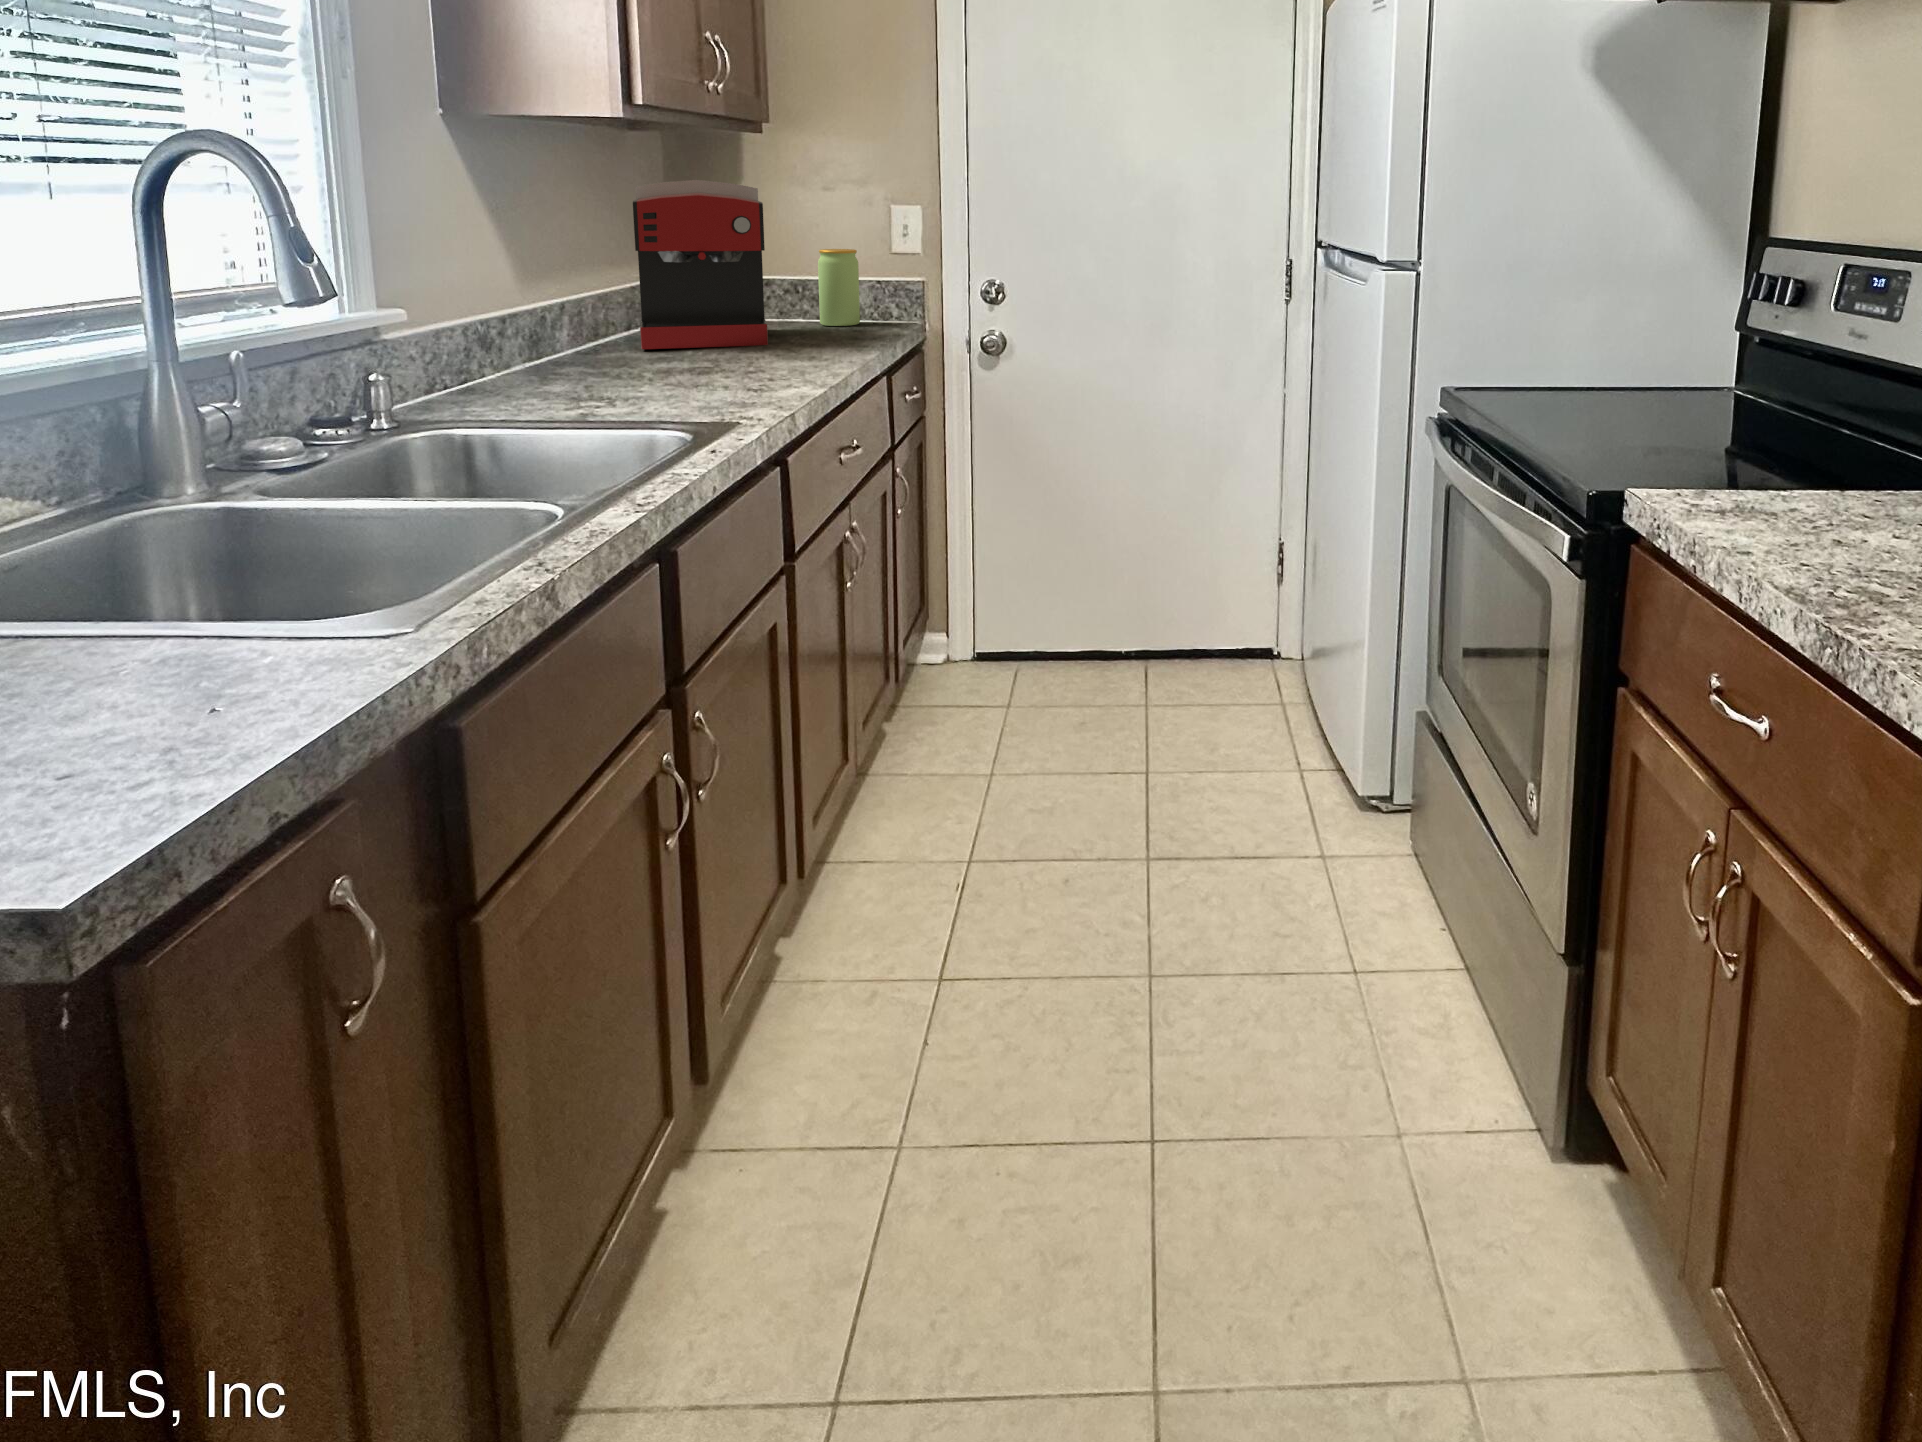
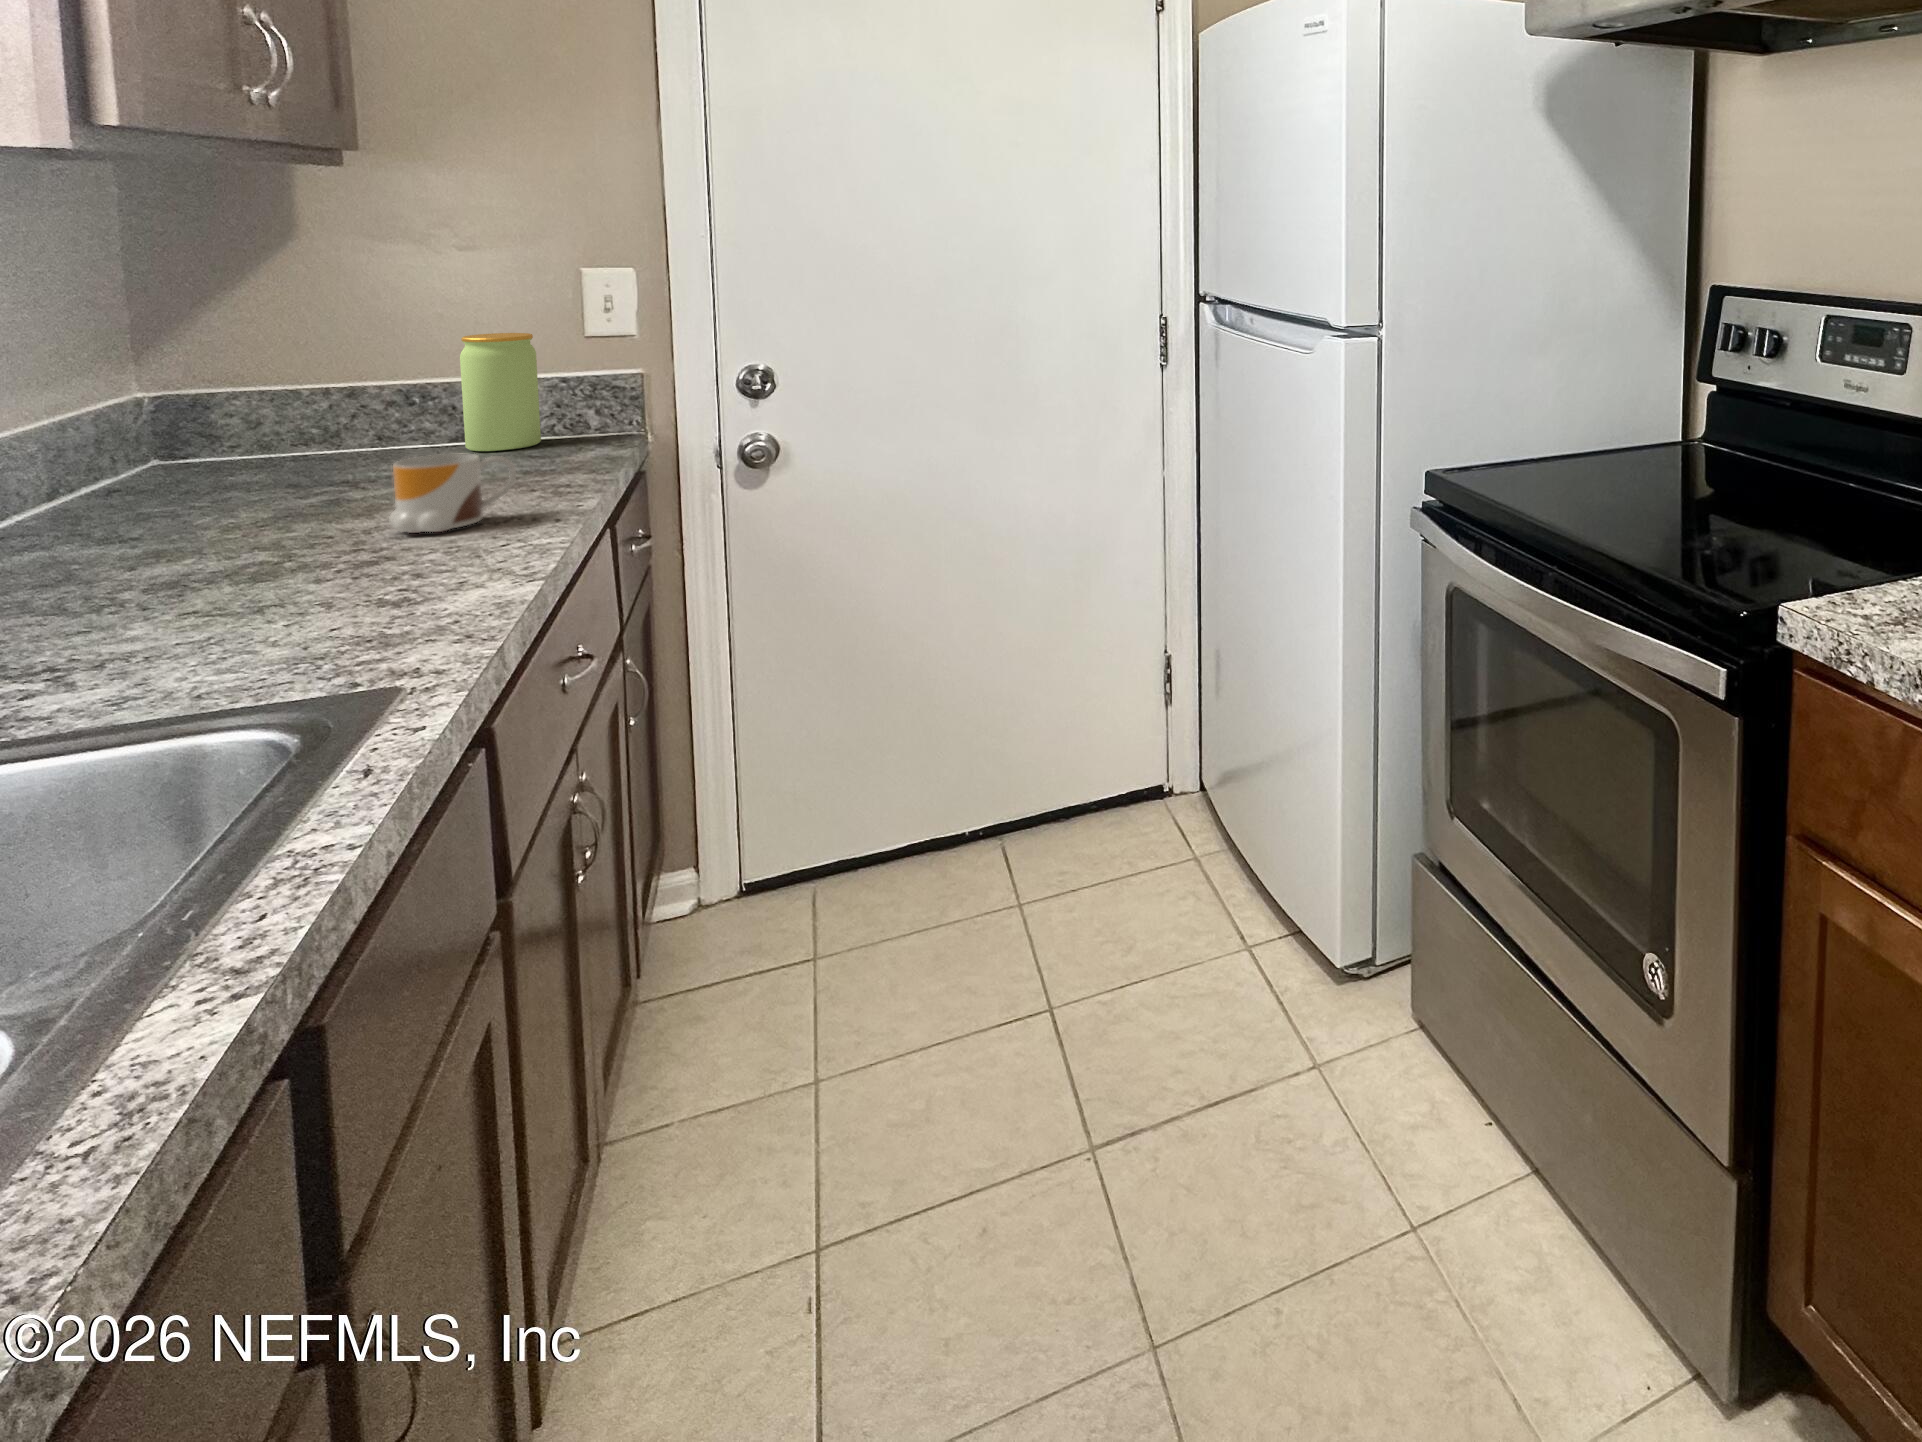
coffee maker: present [633,180,768,349] -> none [65,238,377,537]
mug: none [766,315,830,361] -> present [389,454,516,533]

